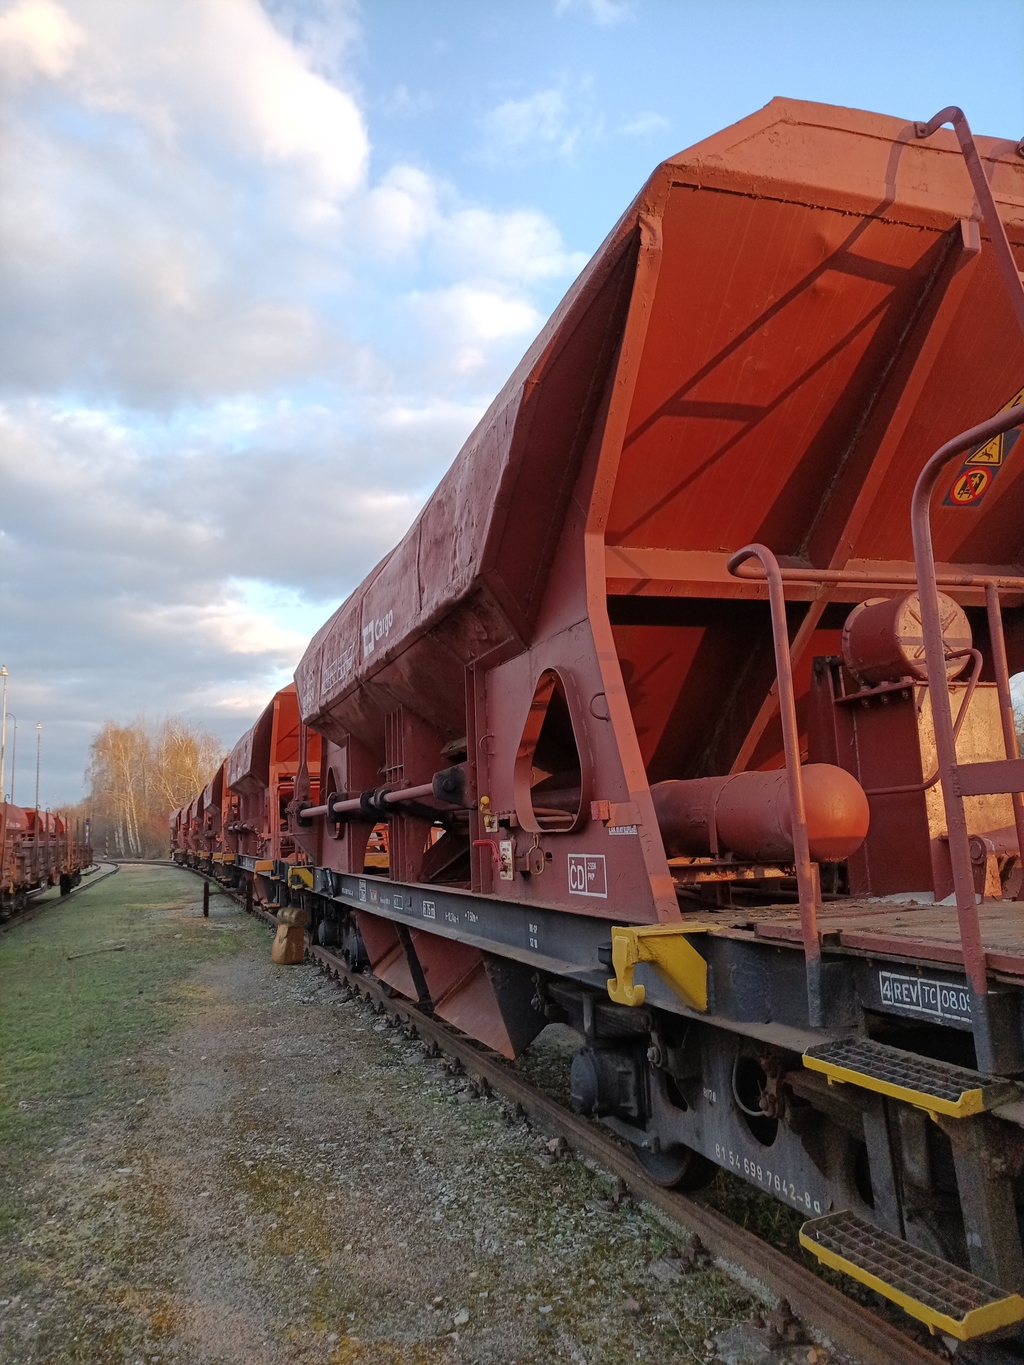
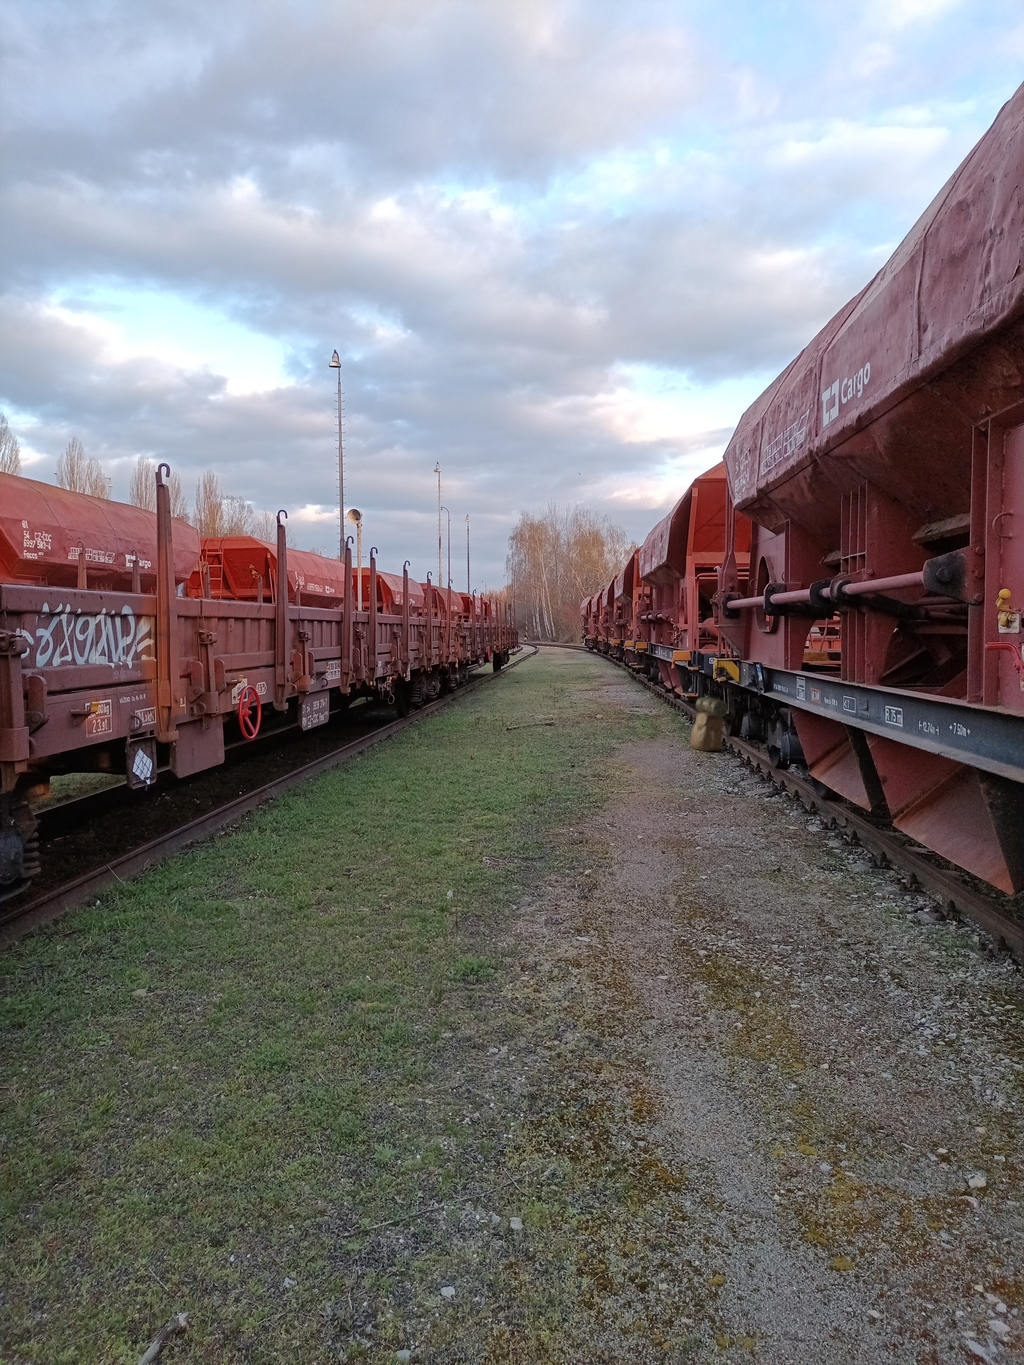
bench: present [203,879,253,917] -> none [620,666,665,699]

